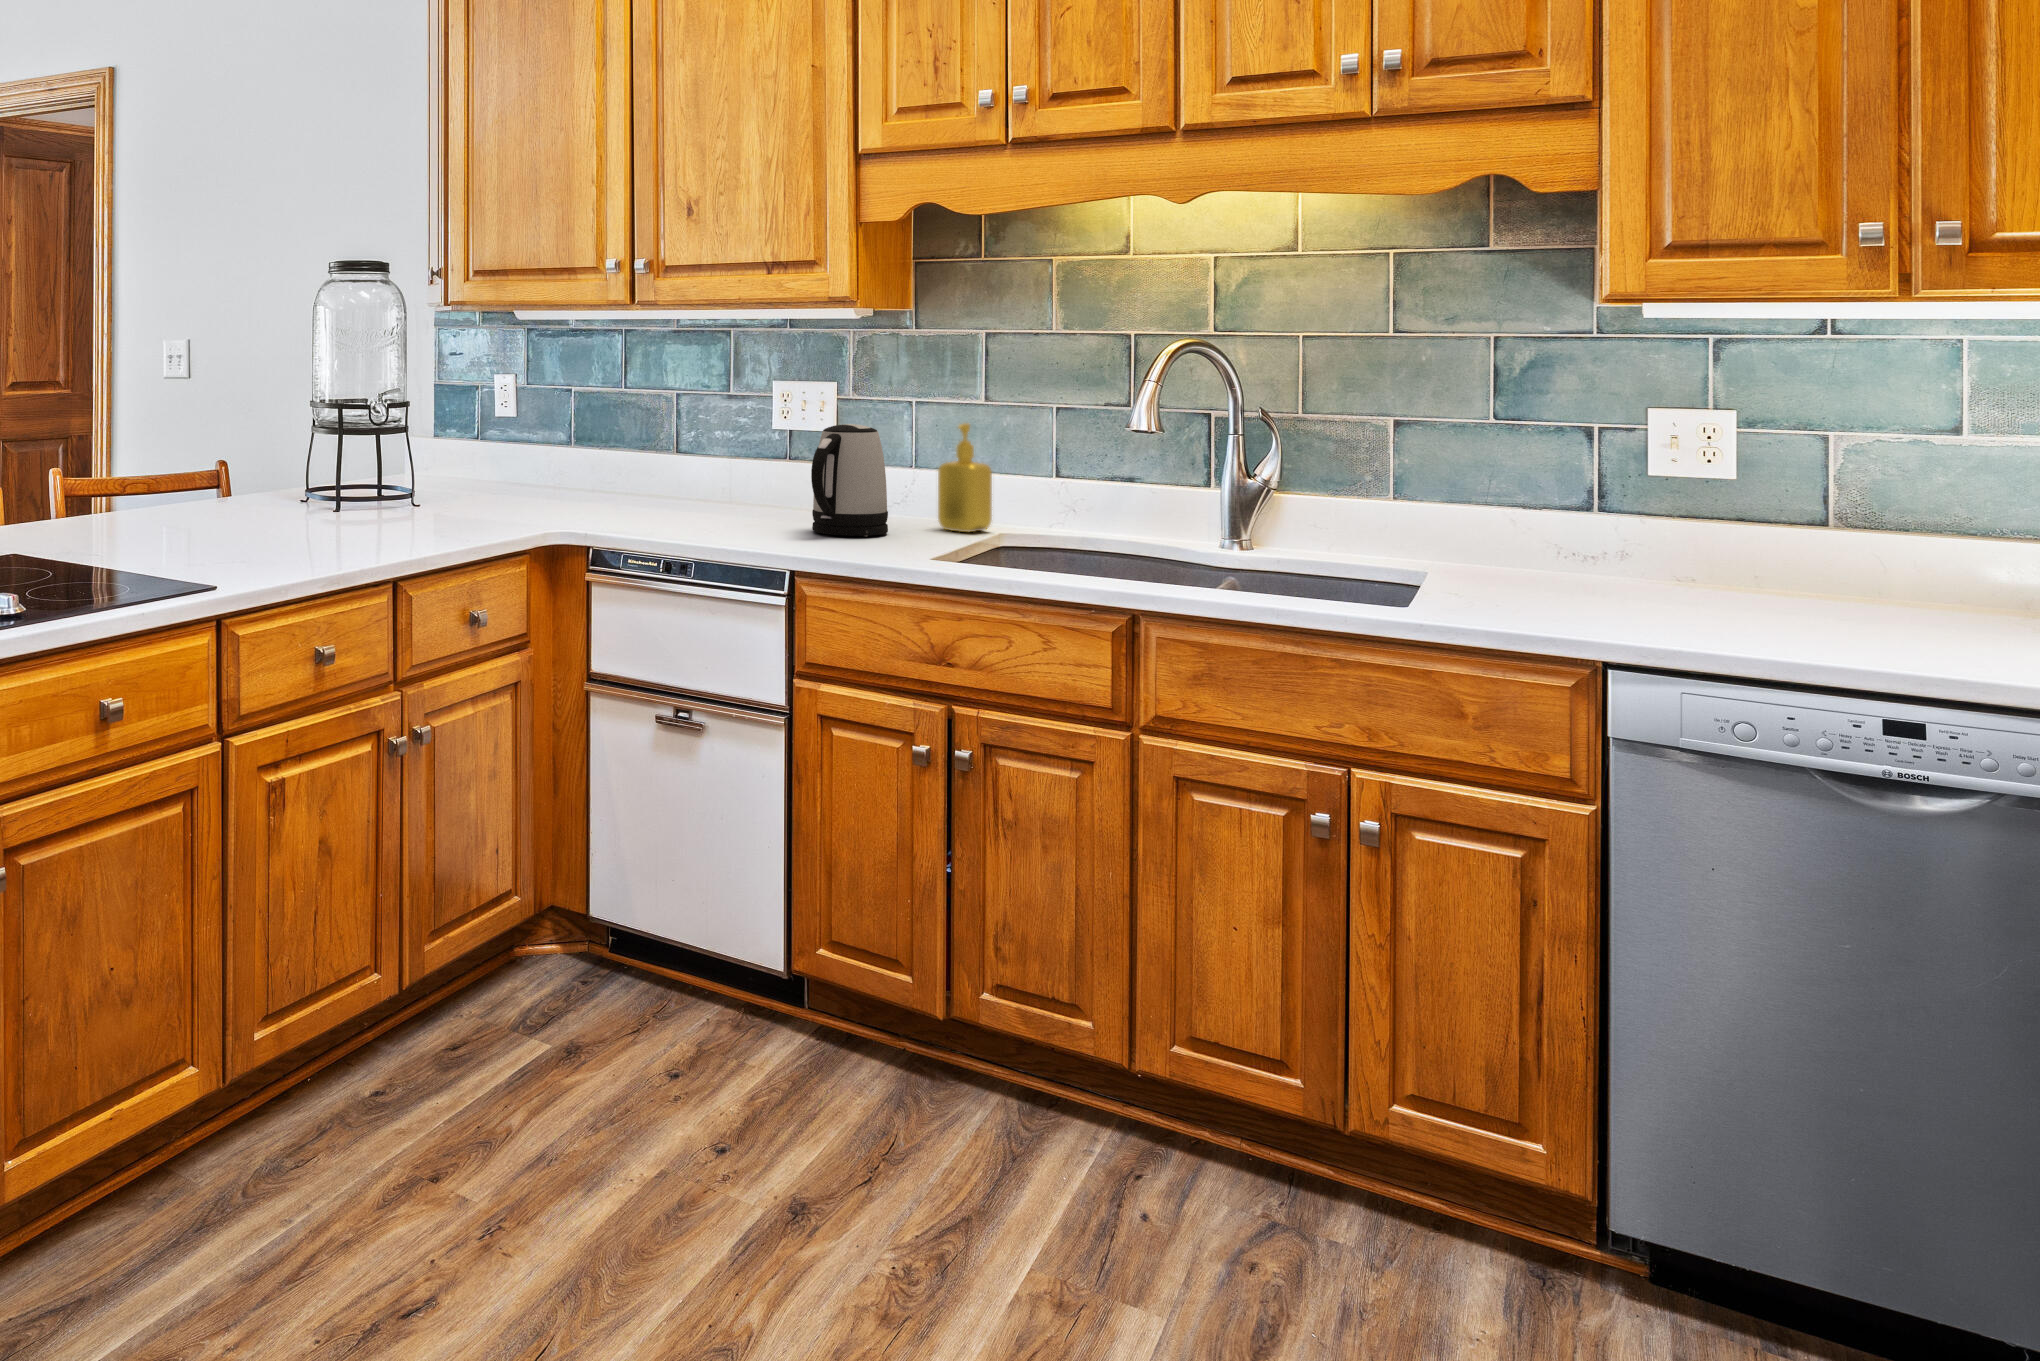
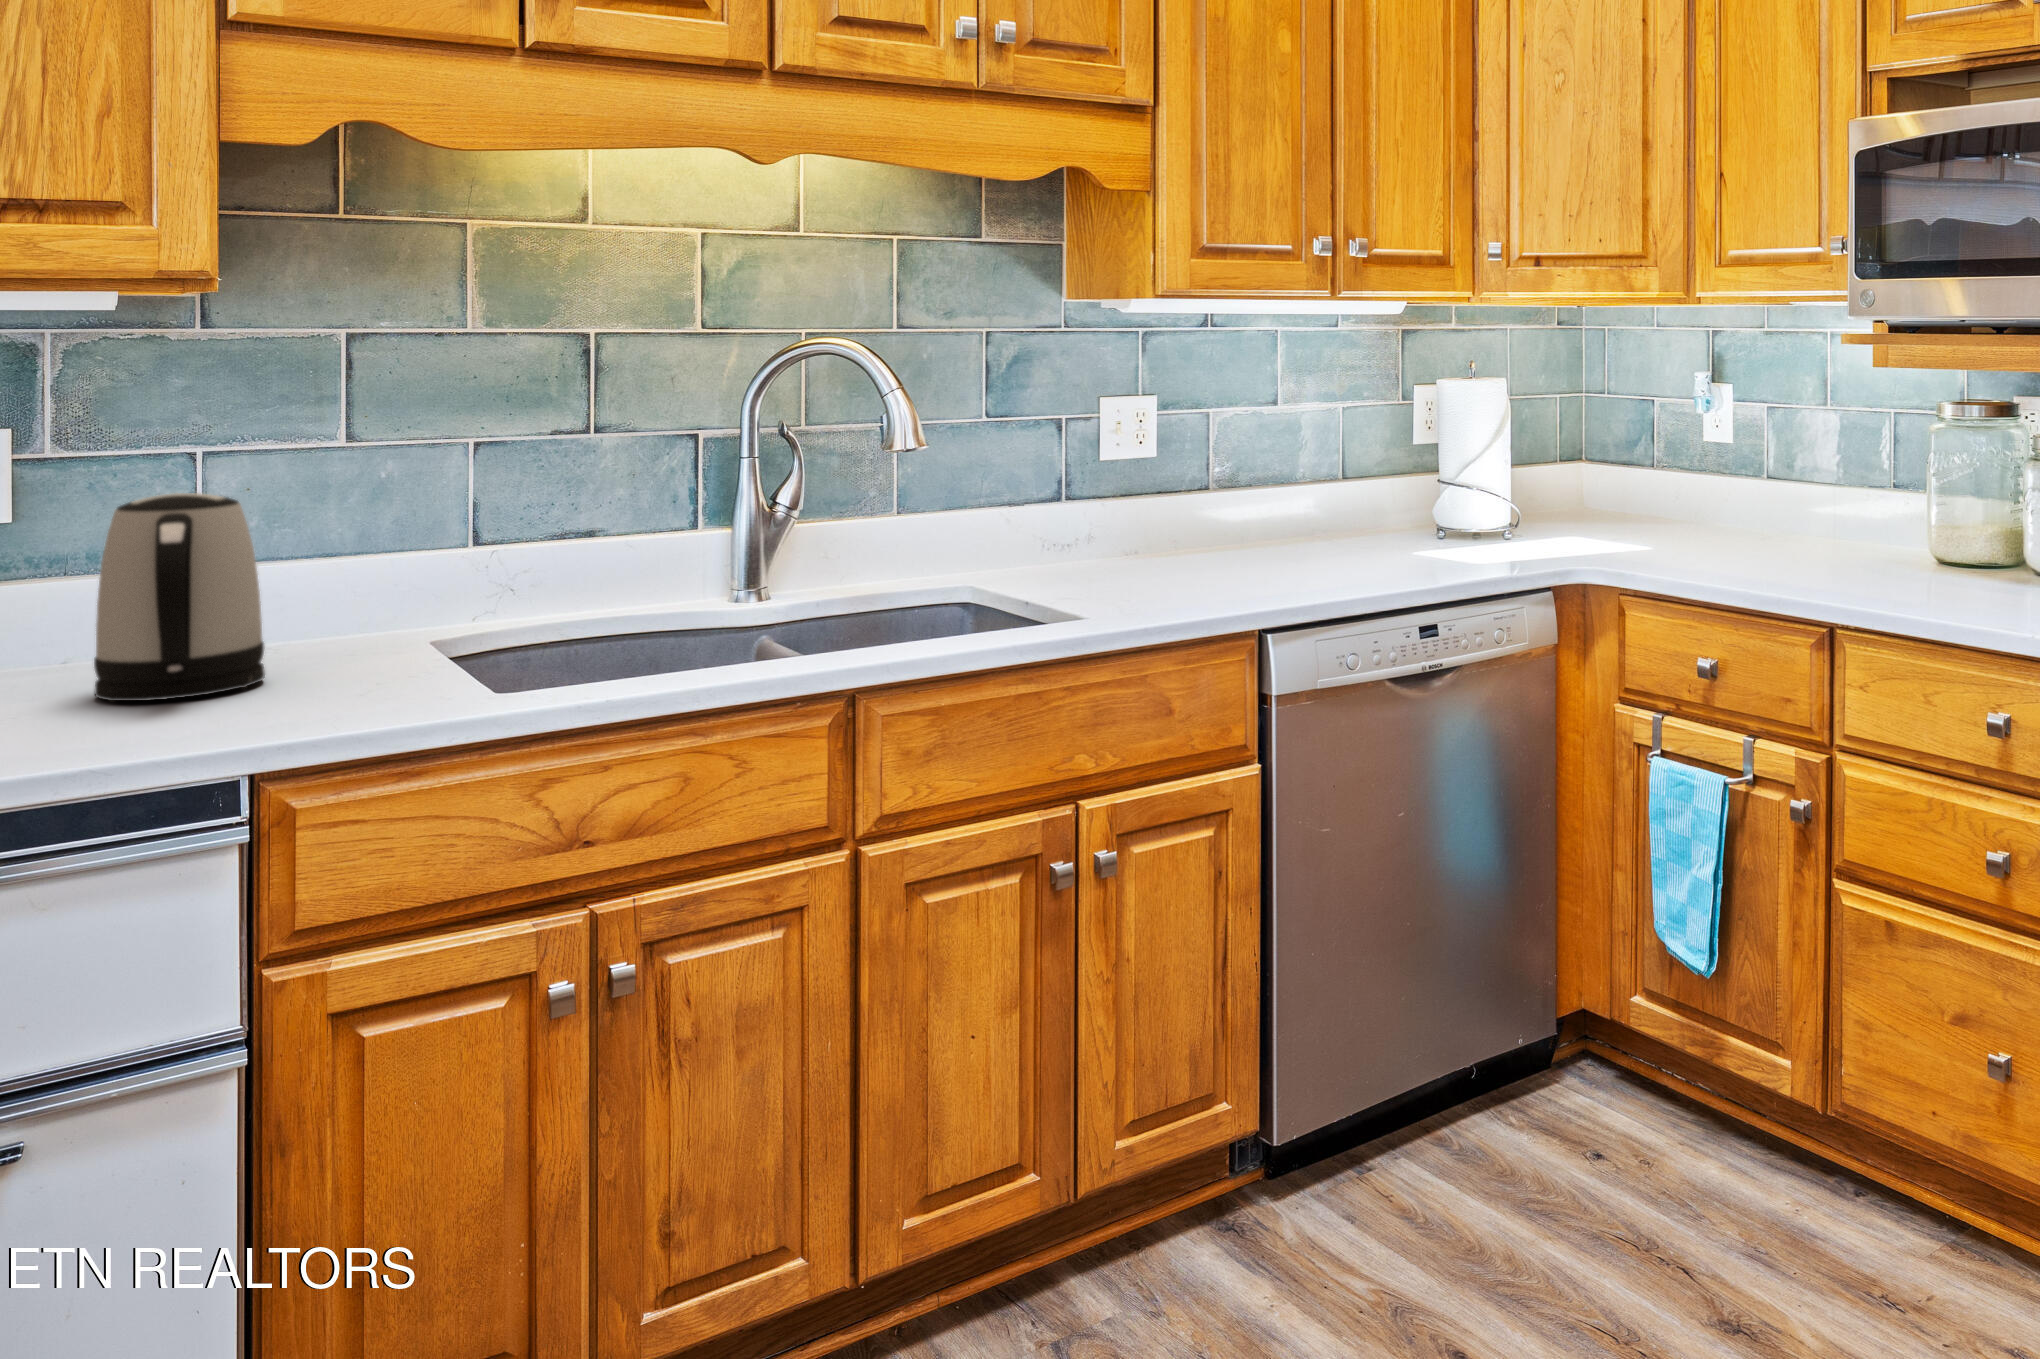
soap dispenser: present [938,424,992,532] -> none [297,474,394,652]

